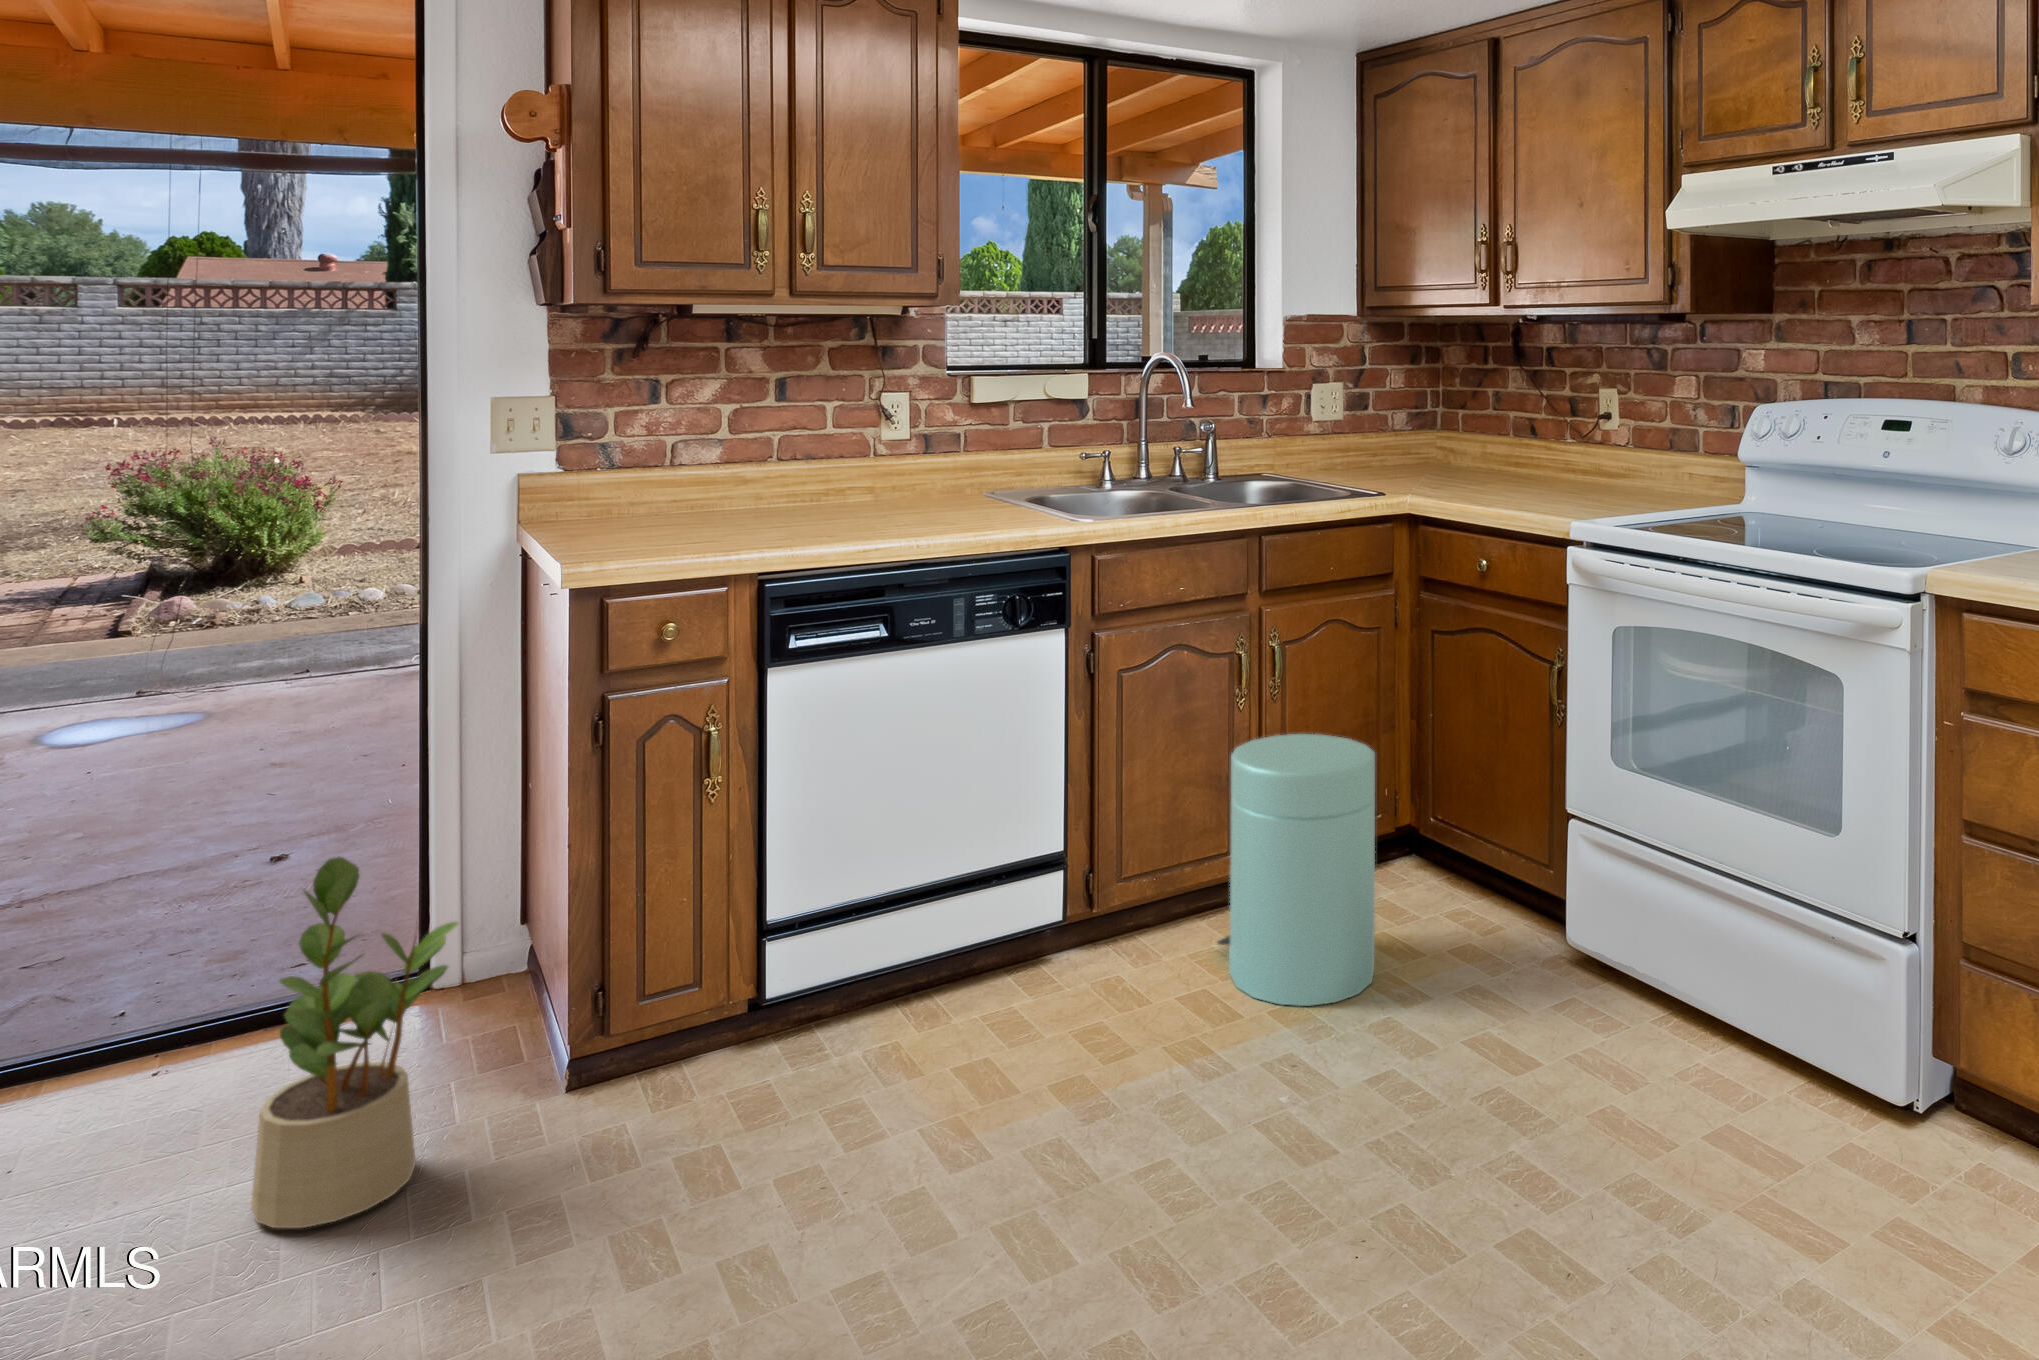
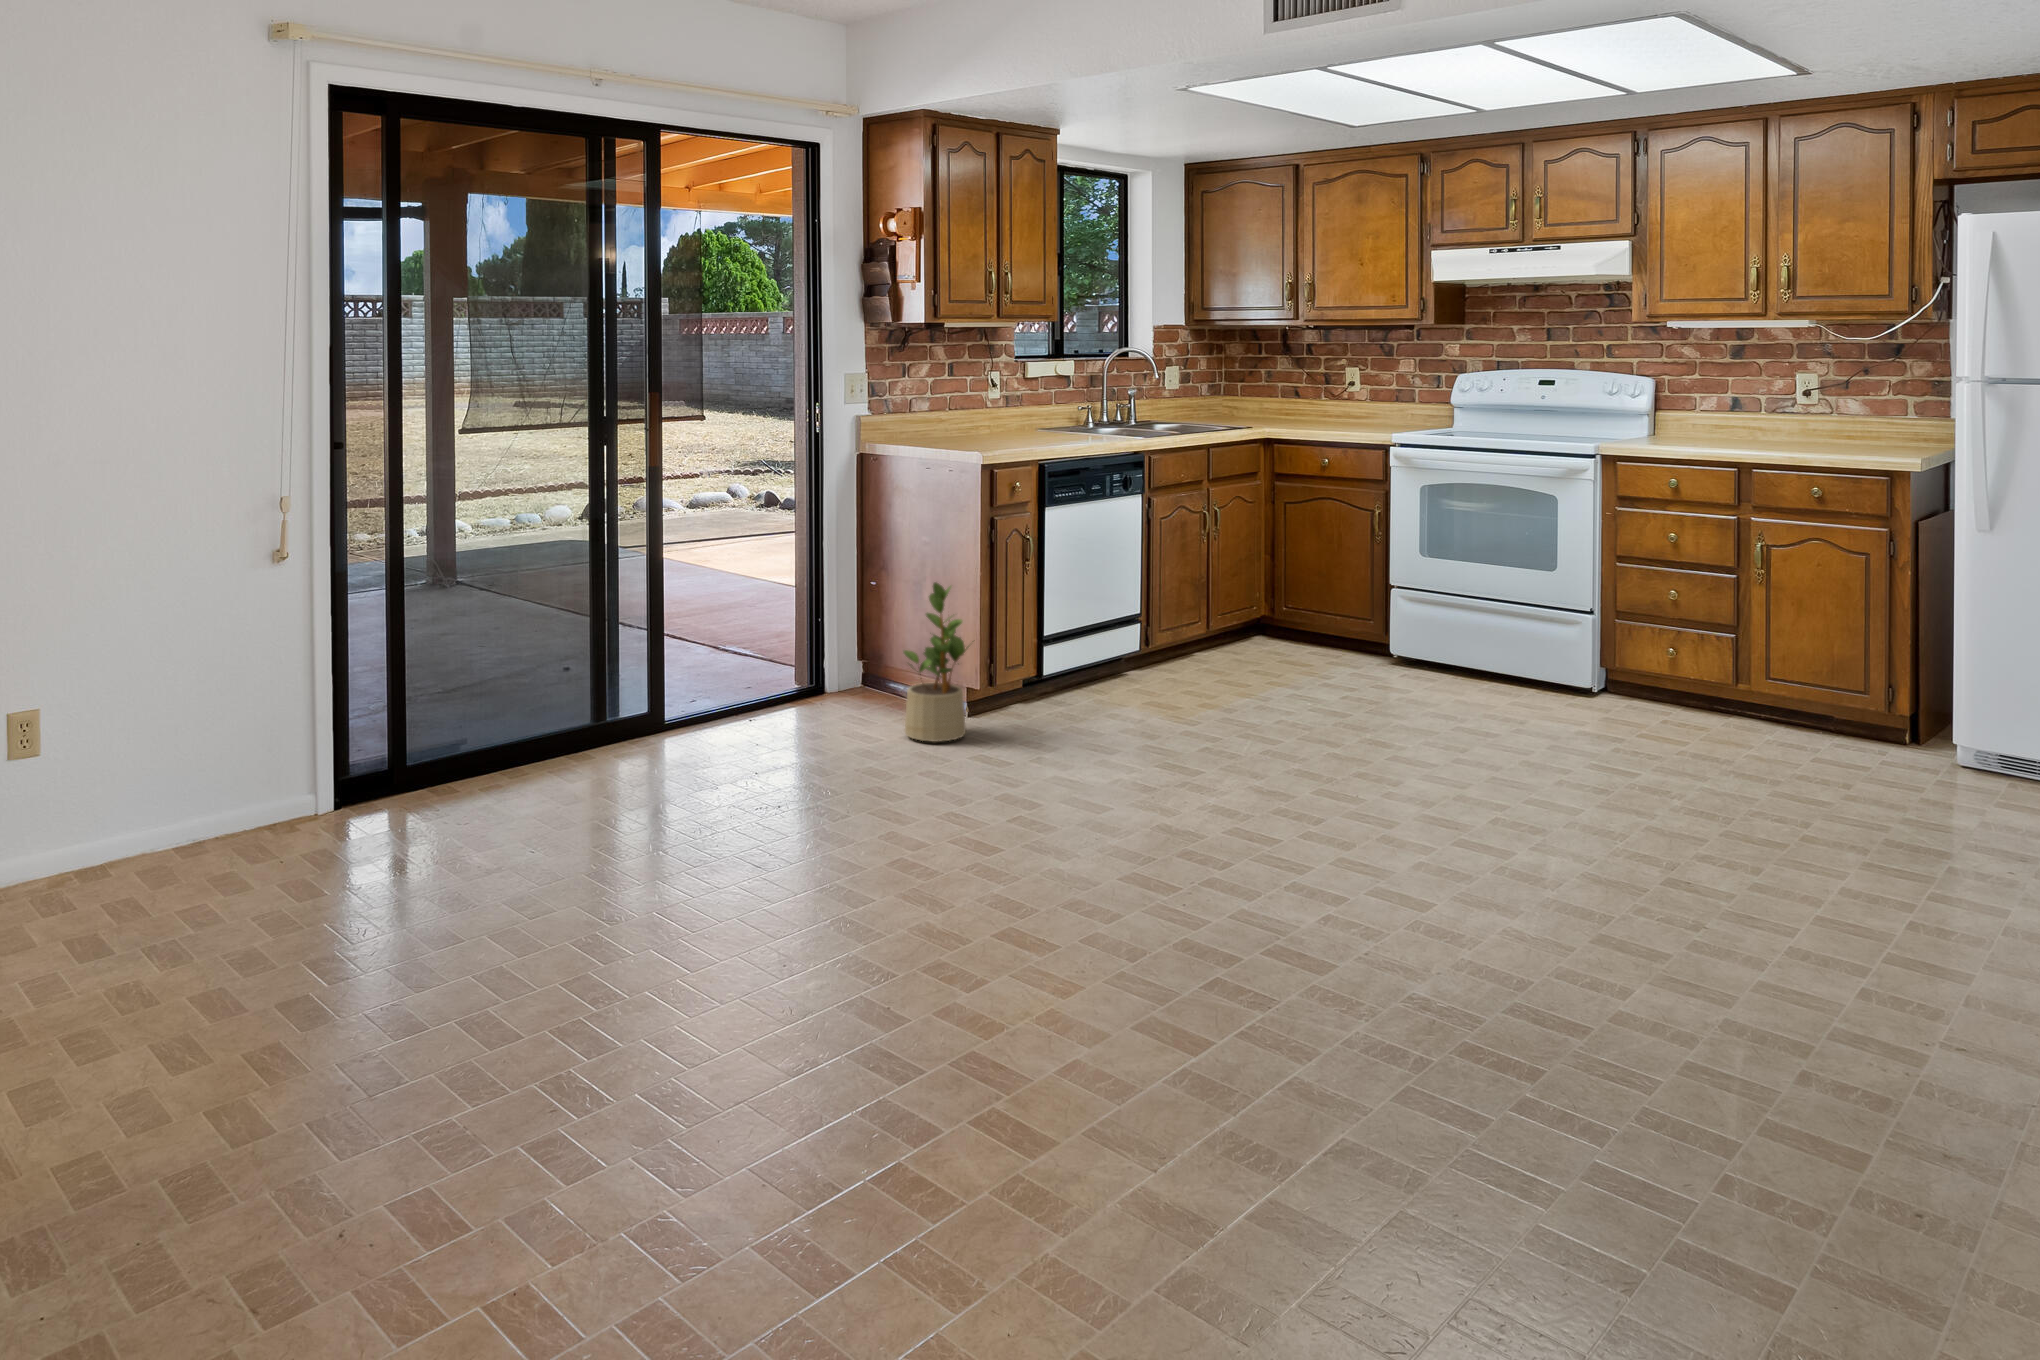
trash can: present [1218,734,1375,1006] -> none [1213,549,1305,676]

